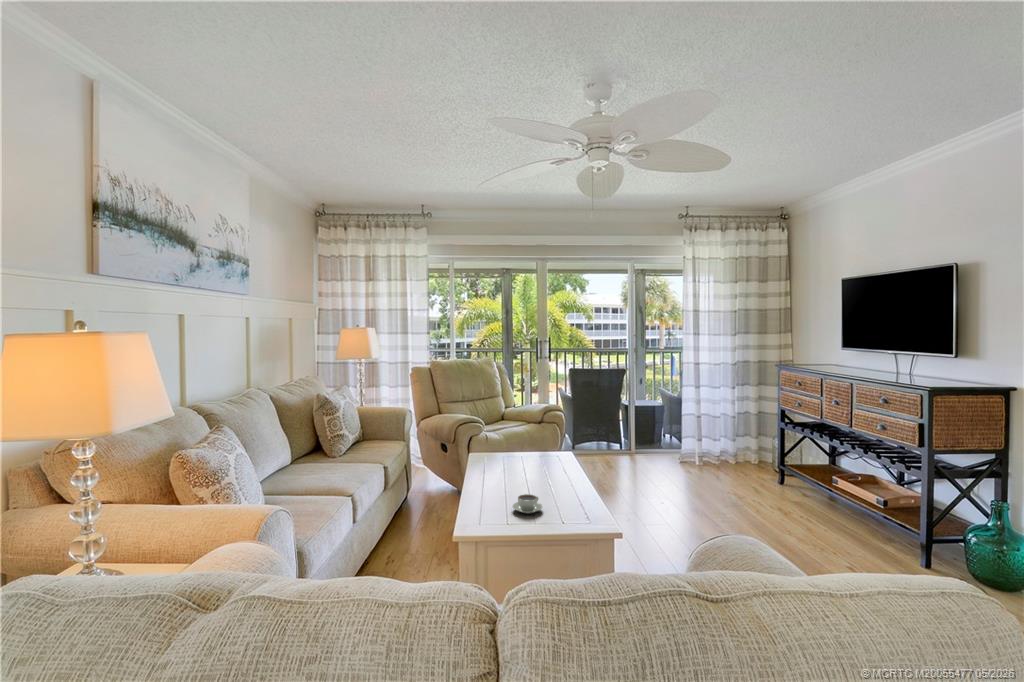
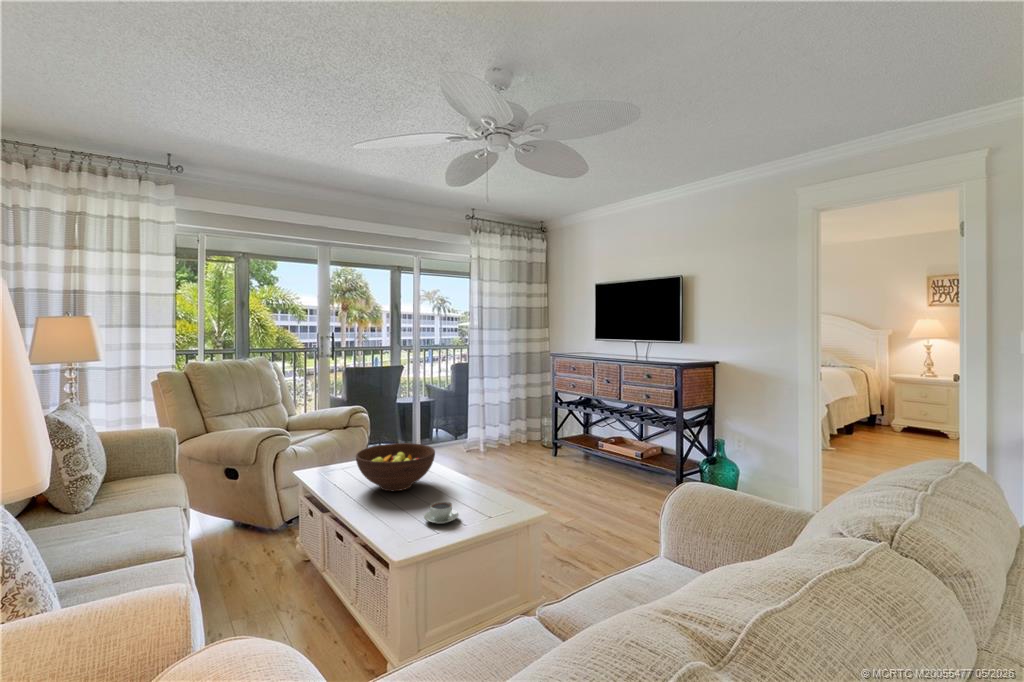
fruit bowl: none [491,440,558,481] -> present [356,443,435,491]

